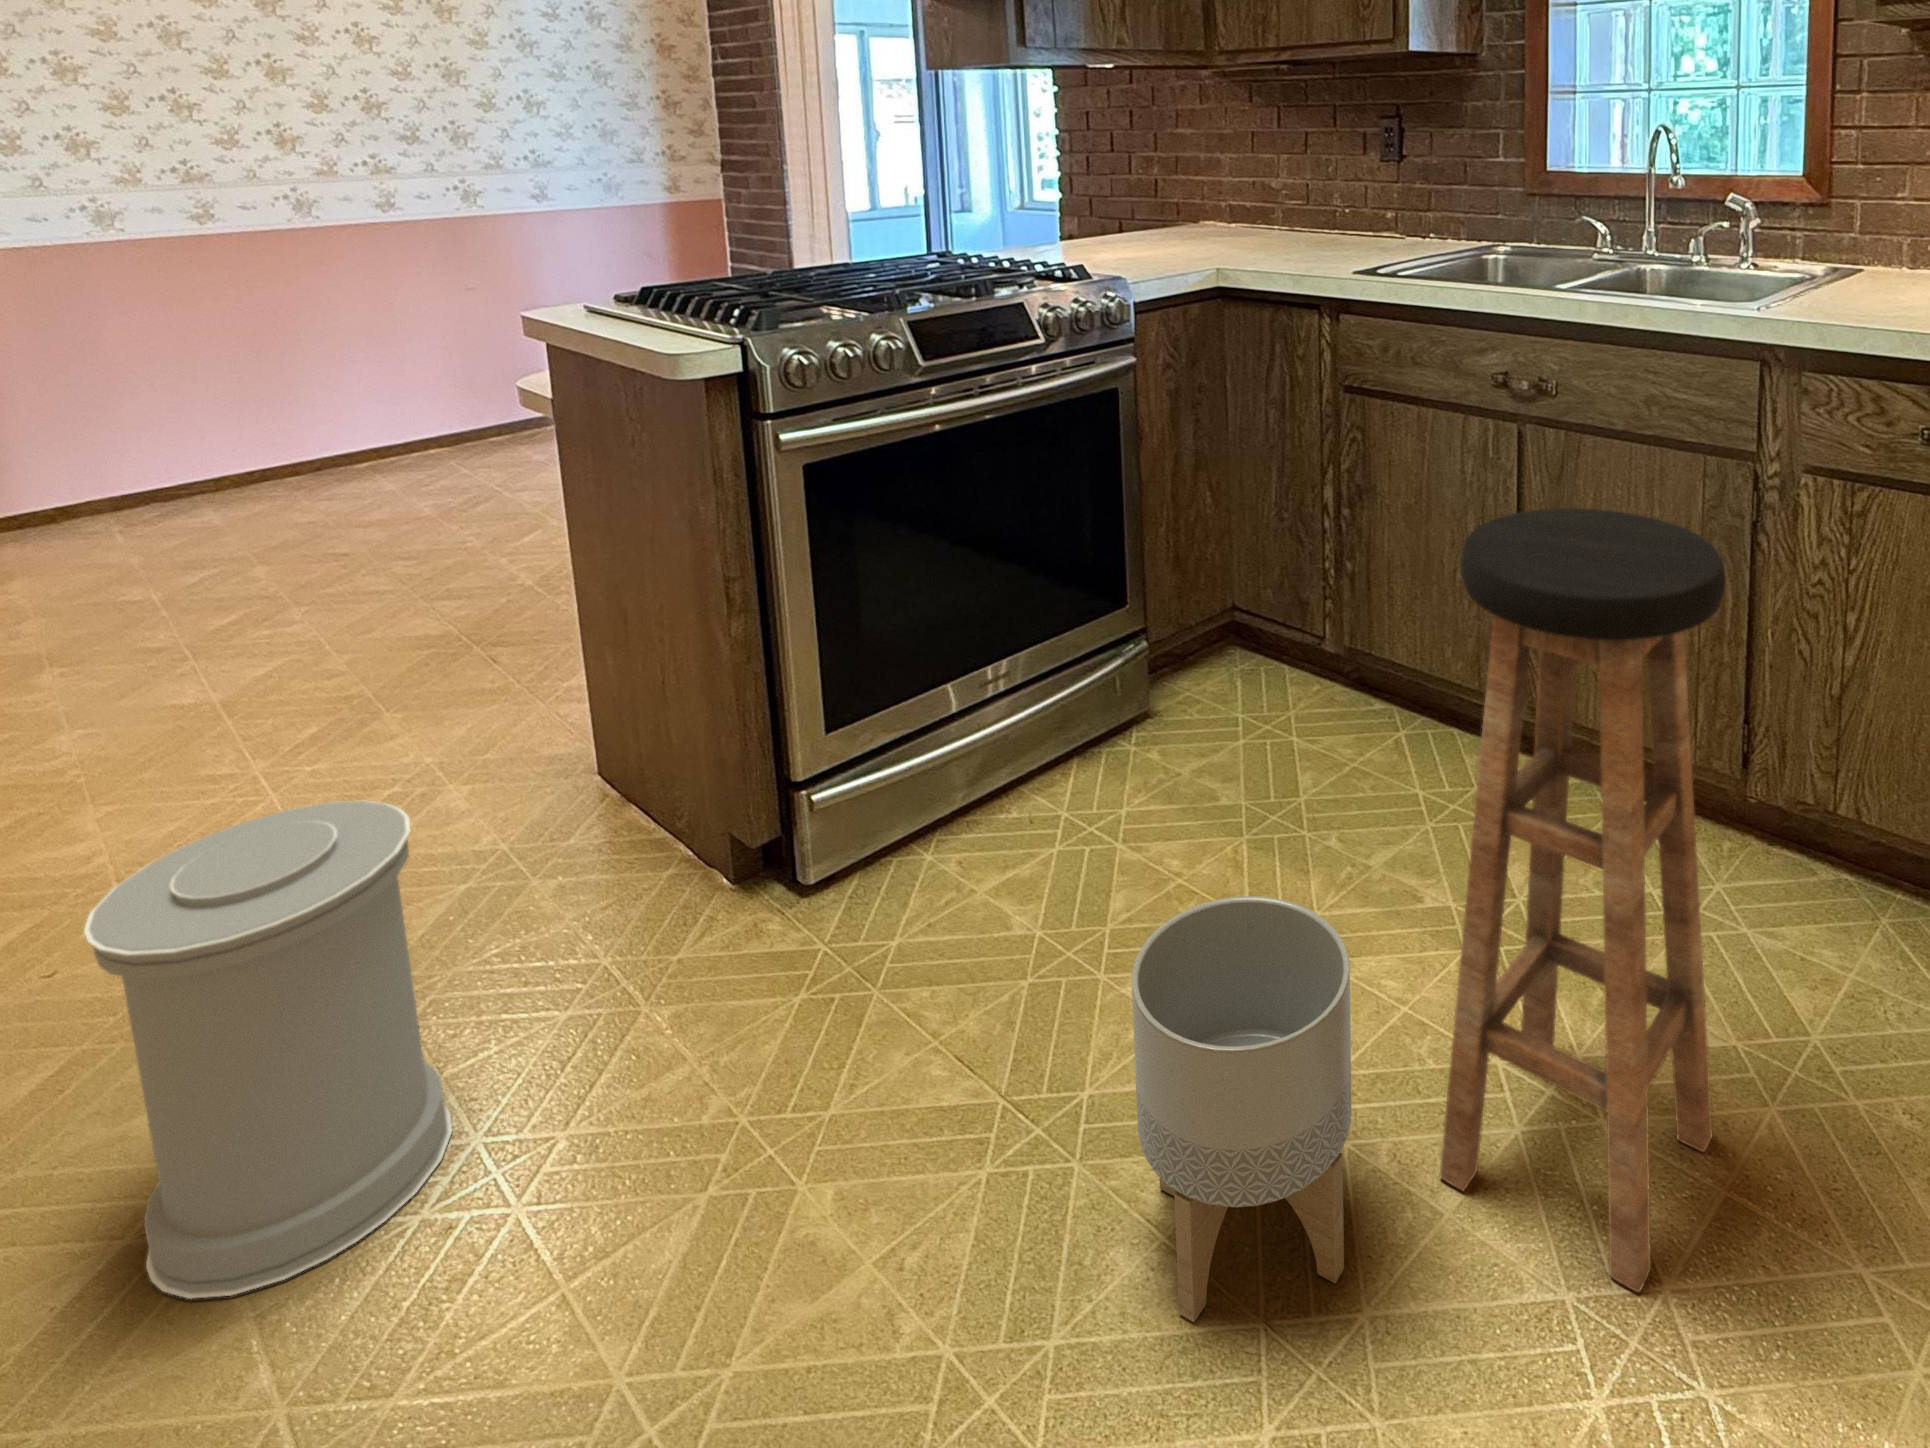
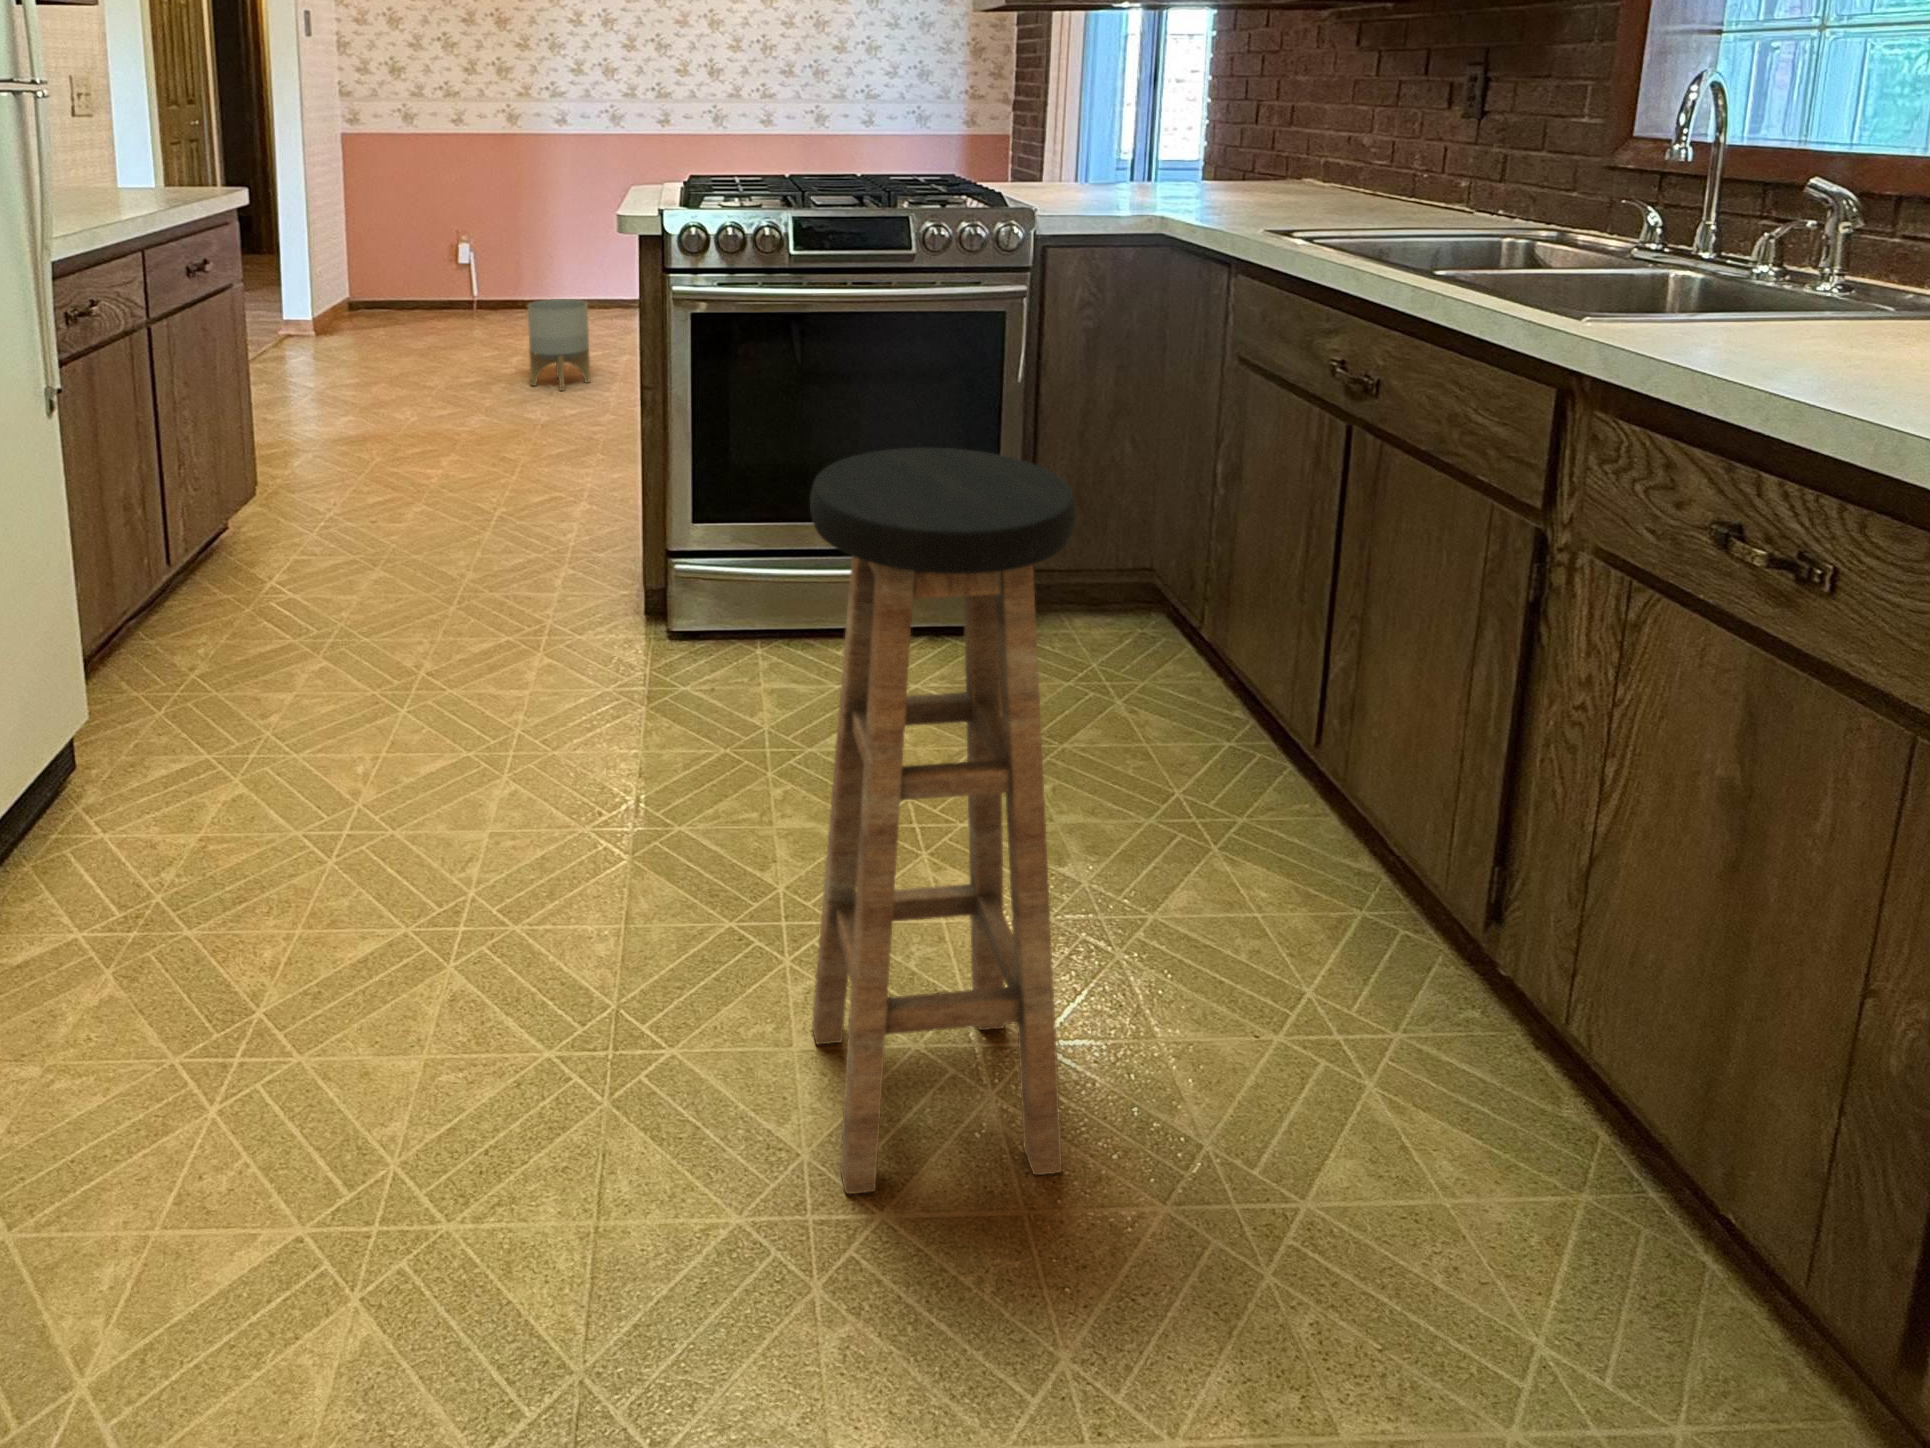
trash can: present [84,800,452,1299] -> none [284,454,437,694]
planter: present [1132,896,1352,1322] -> present [528,299,590,391]

